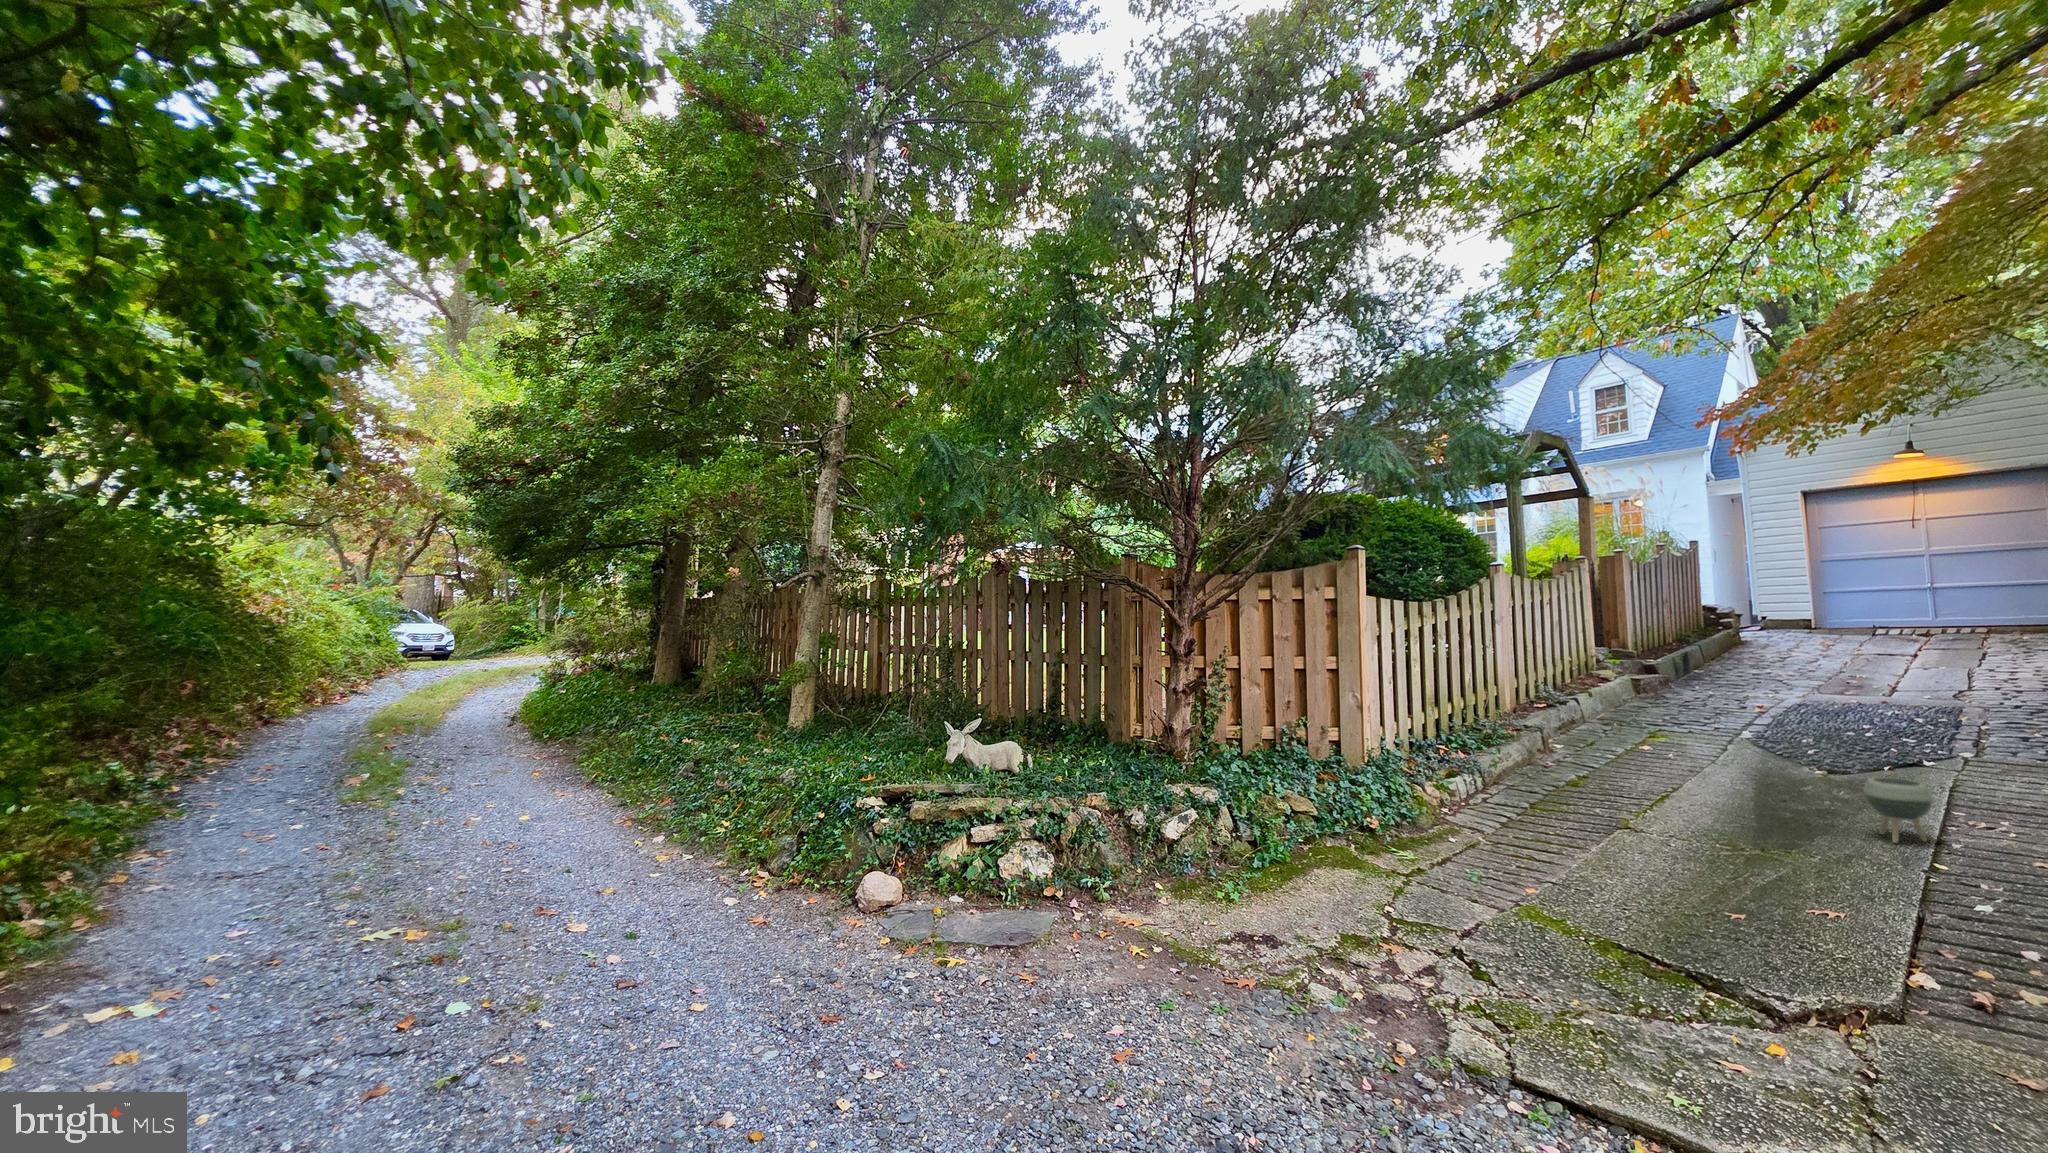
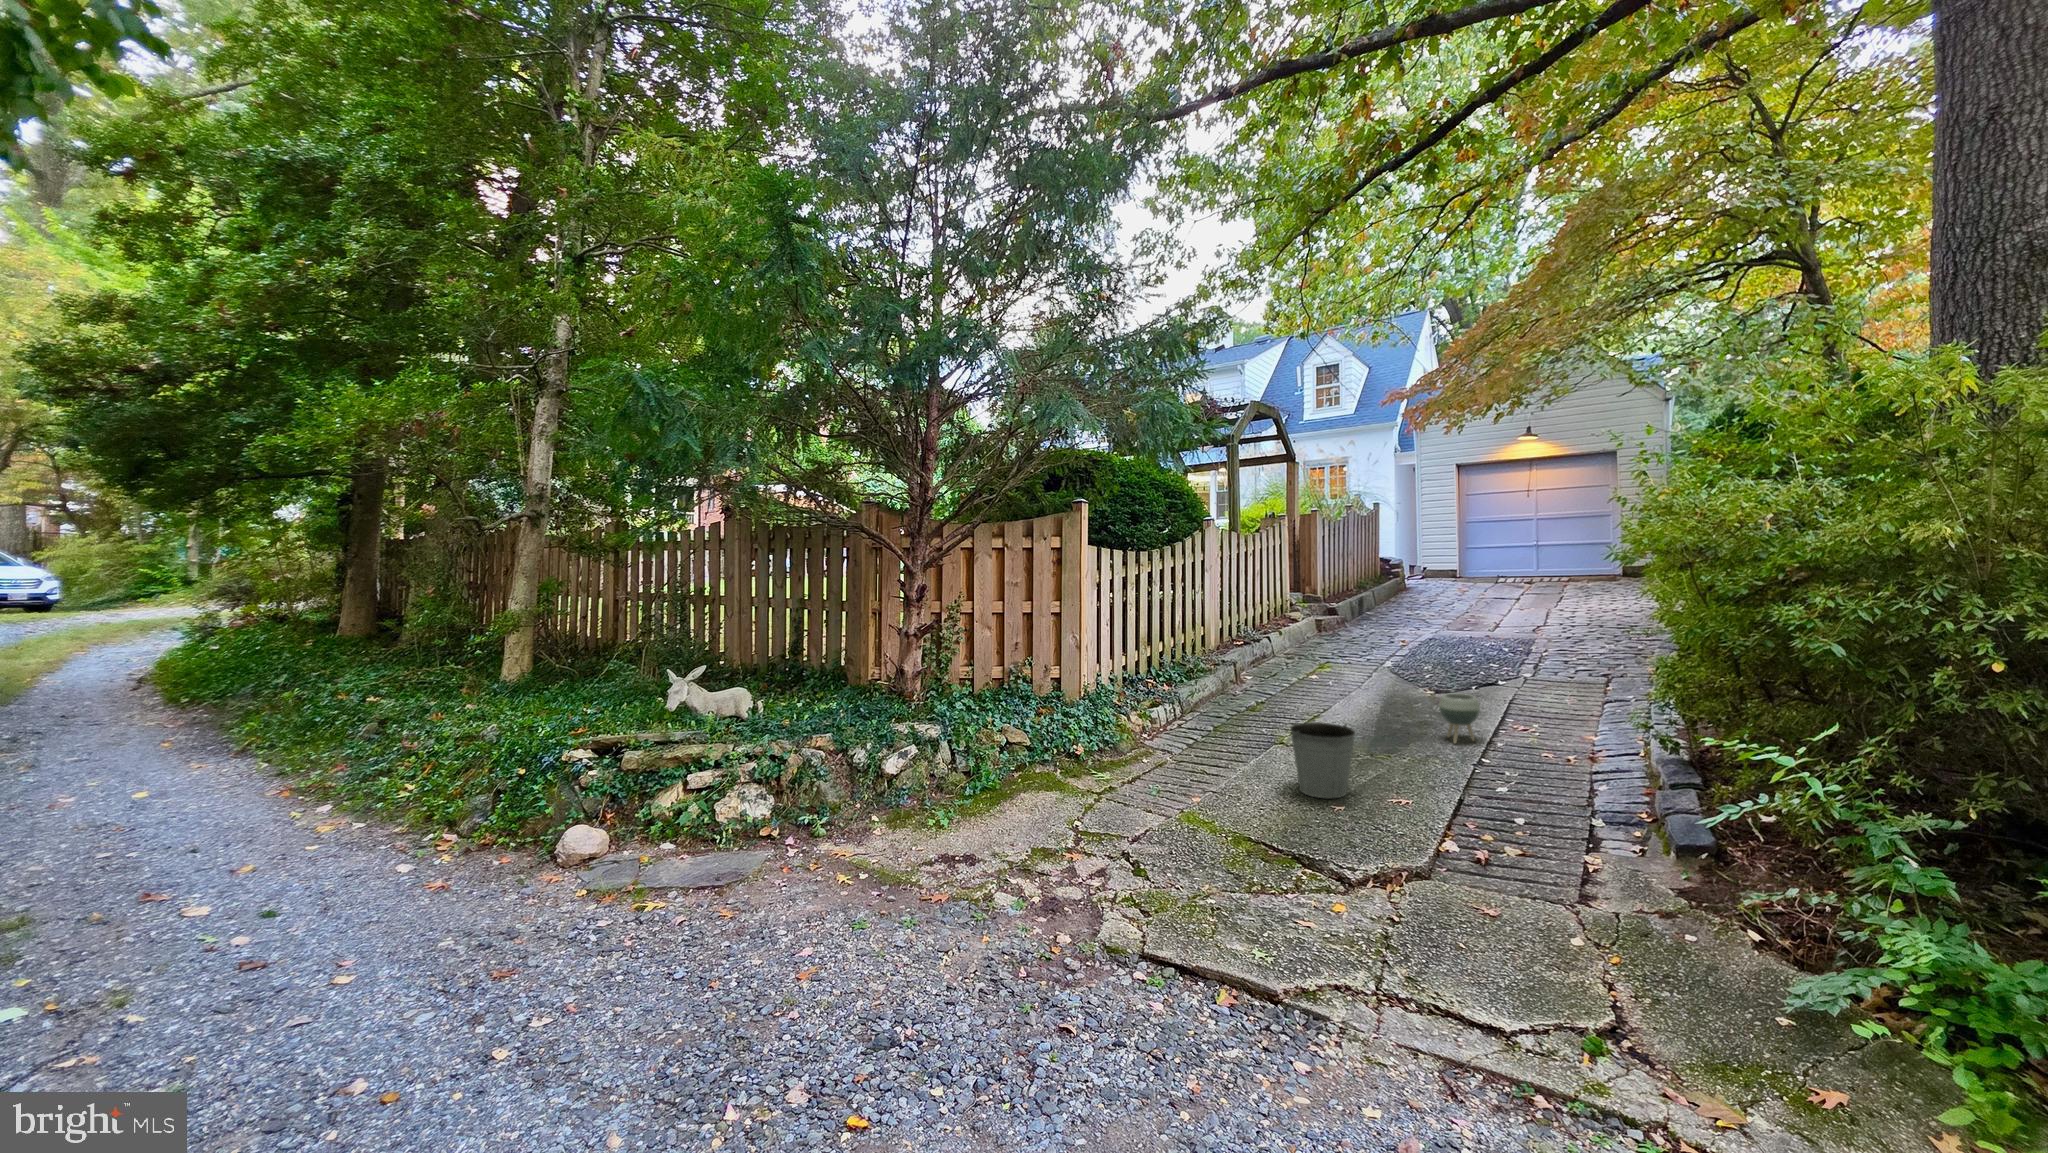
bucket: none [1651,807,1754,905] -> present [1290,722,1356,798]

